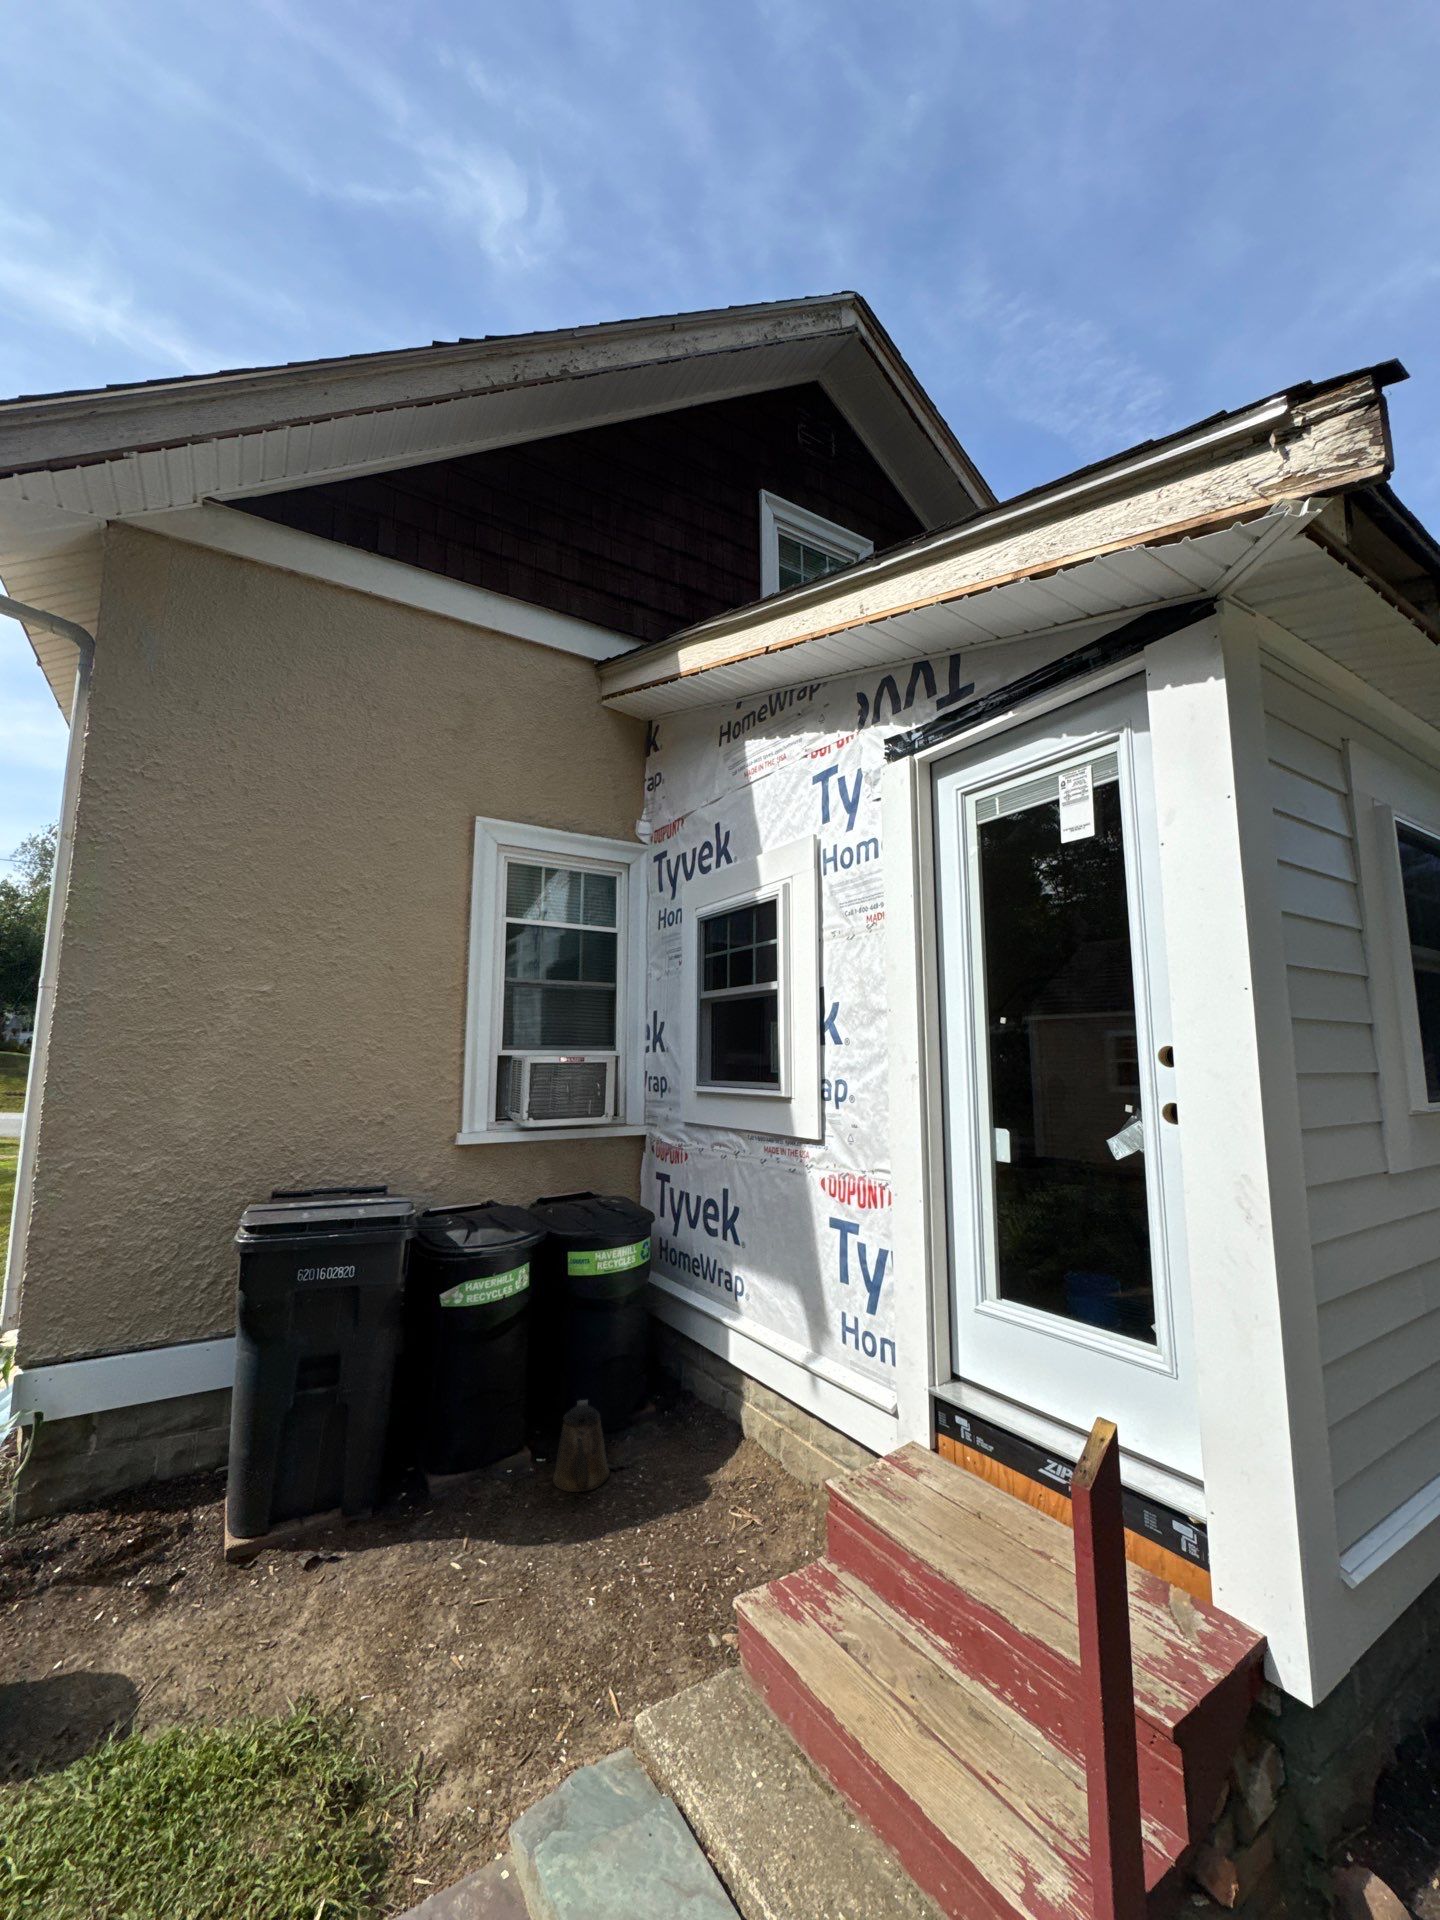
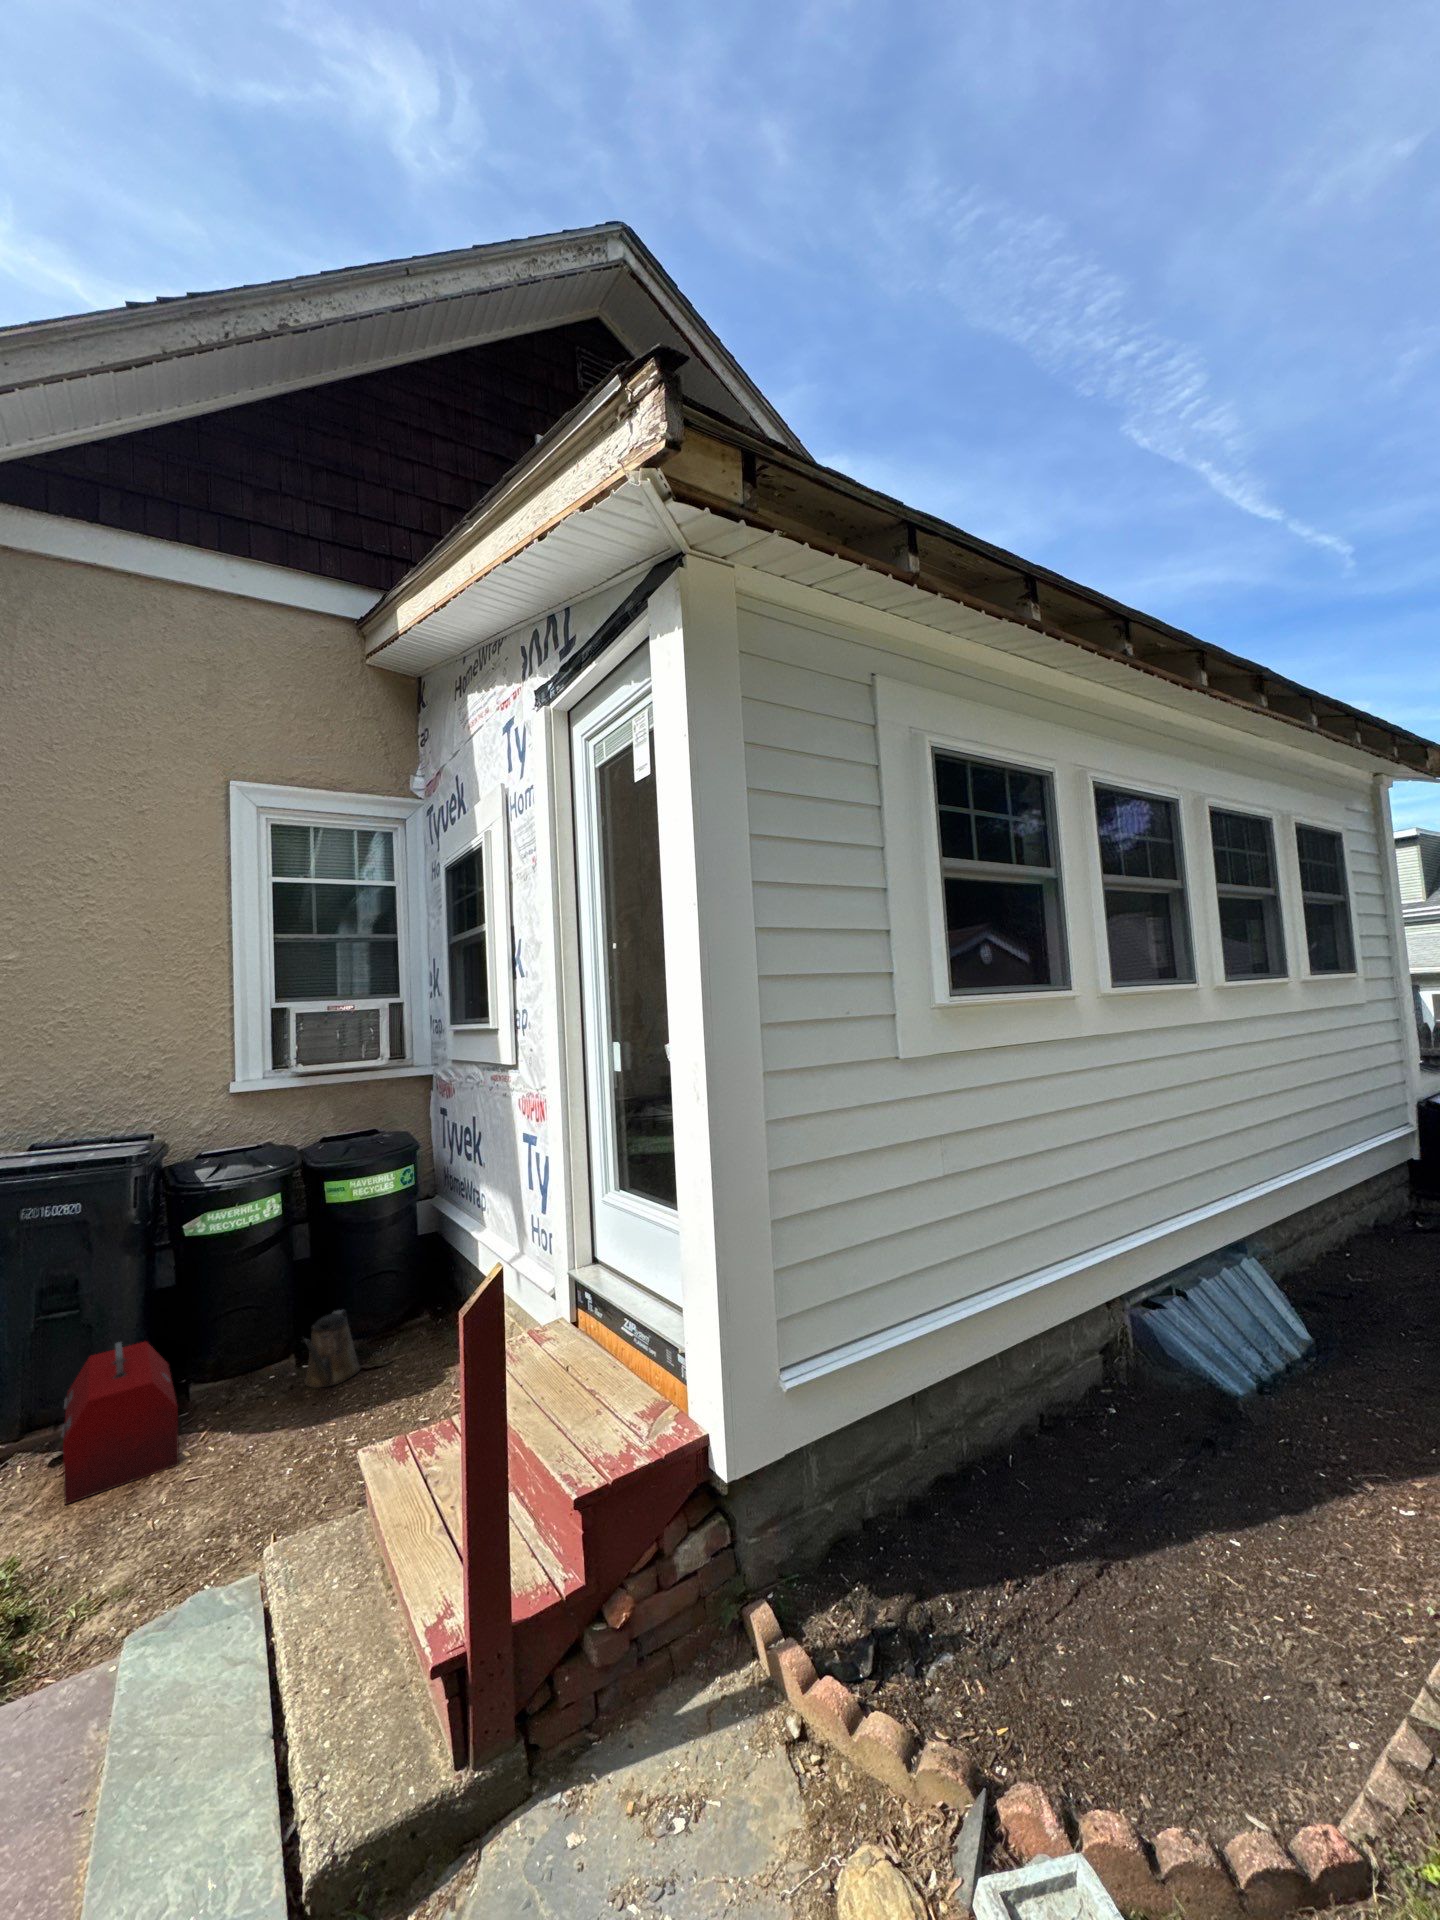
toolbox: none [321,1426,466,1629] -> present [61,1342,179,1504]

